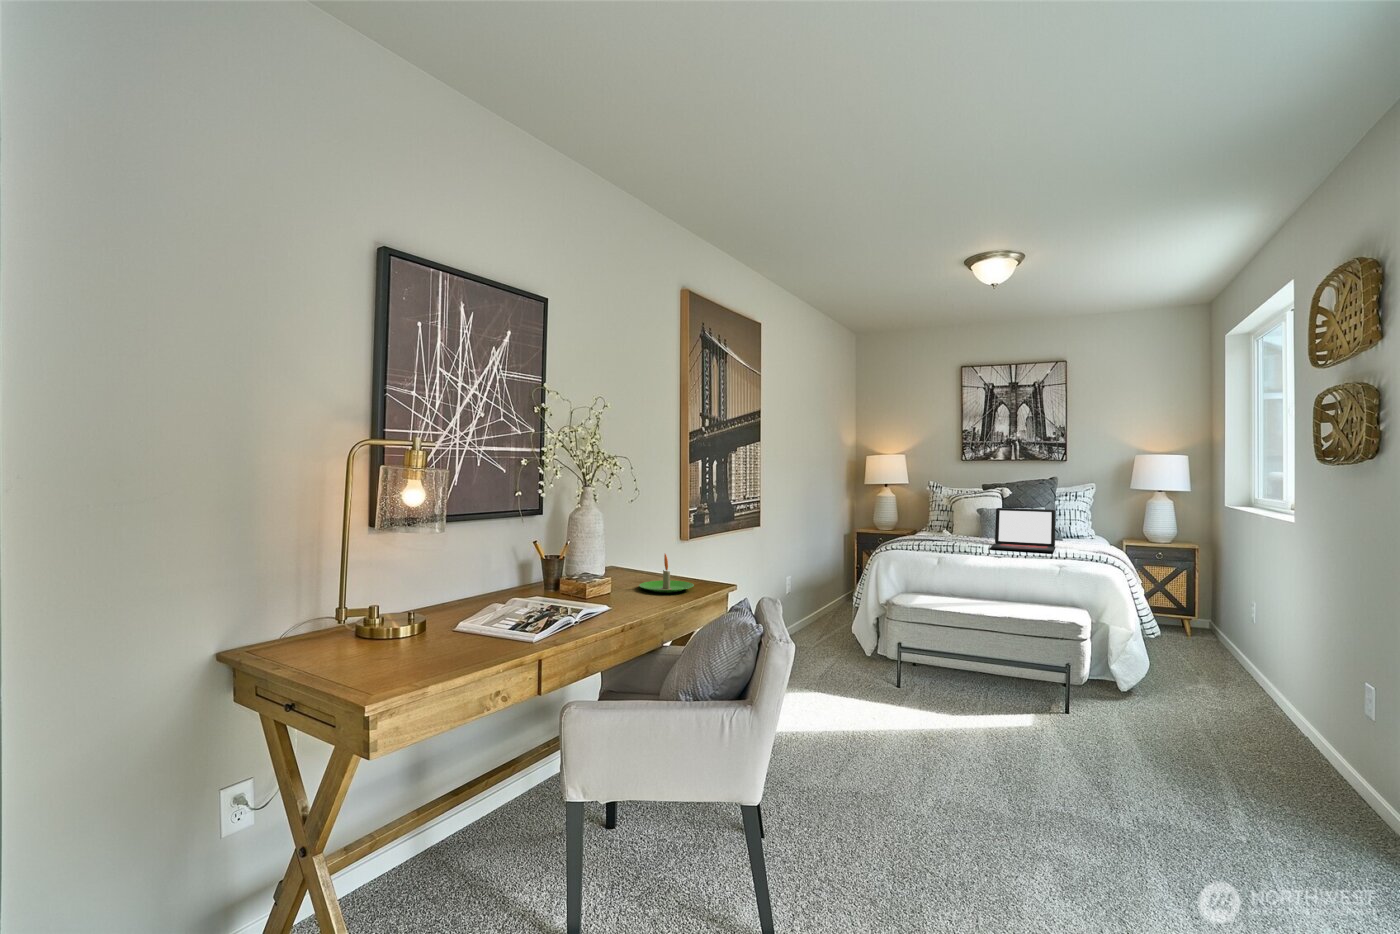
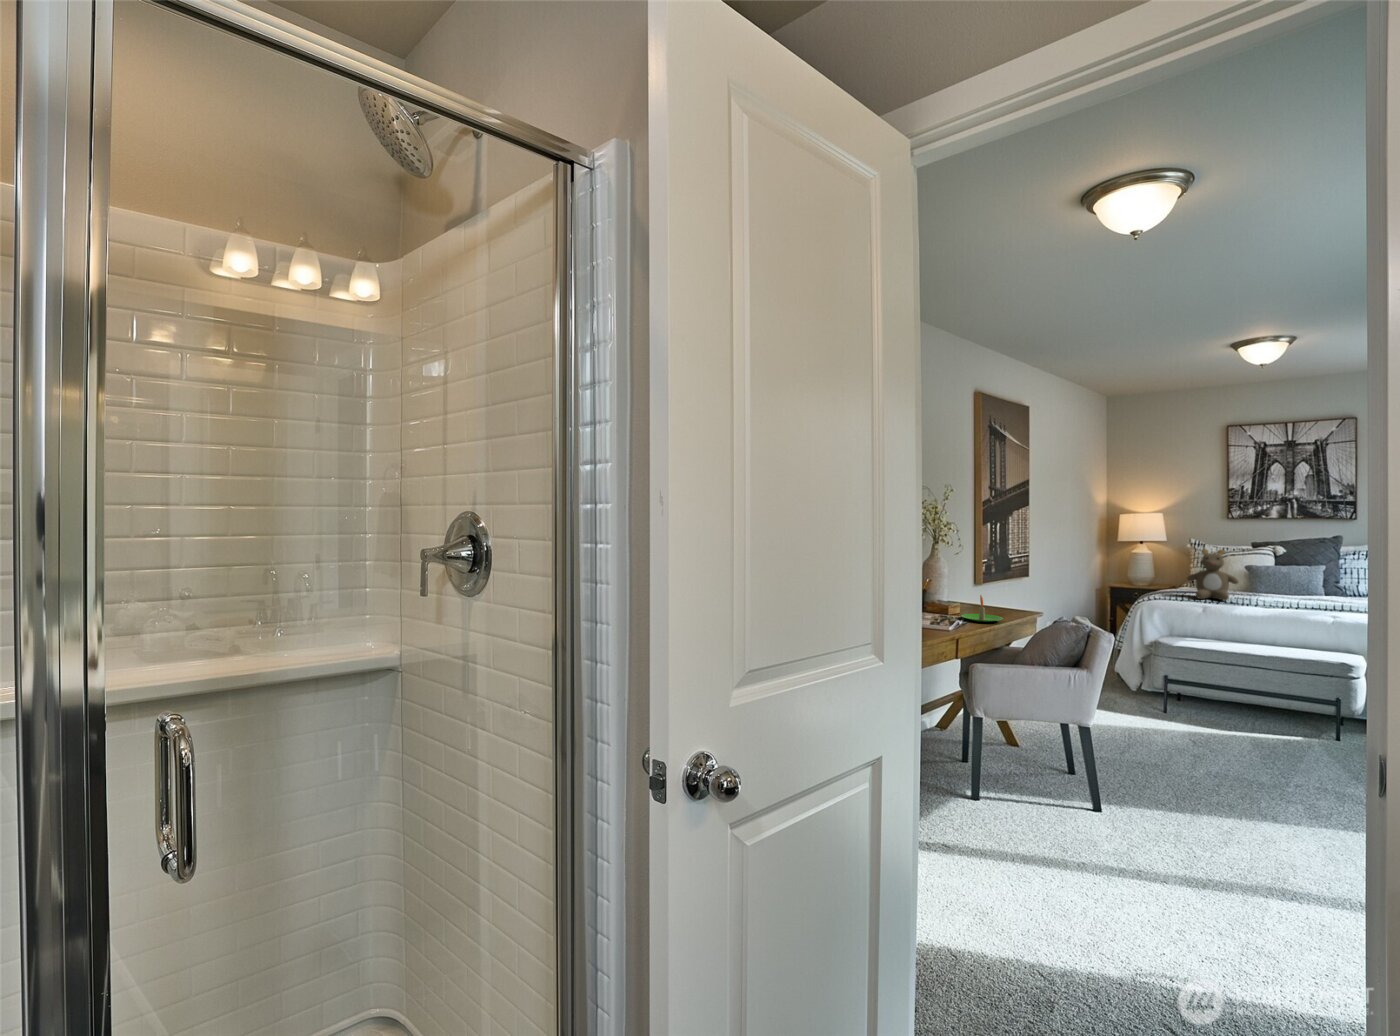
teddy bear: none [922,491,970,549] -> present [1187,549,1238,600]
laptop: present [991,508,1055,552] -> none [1261,565,1335,608]

